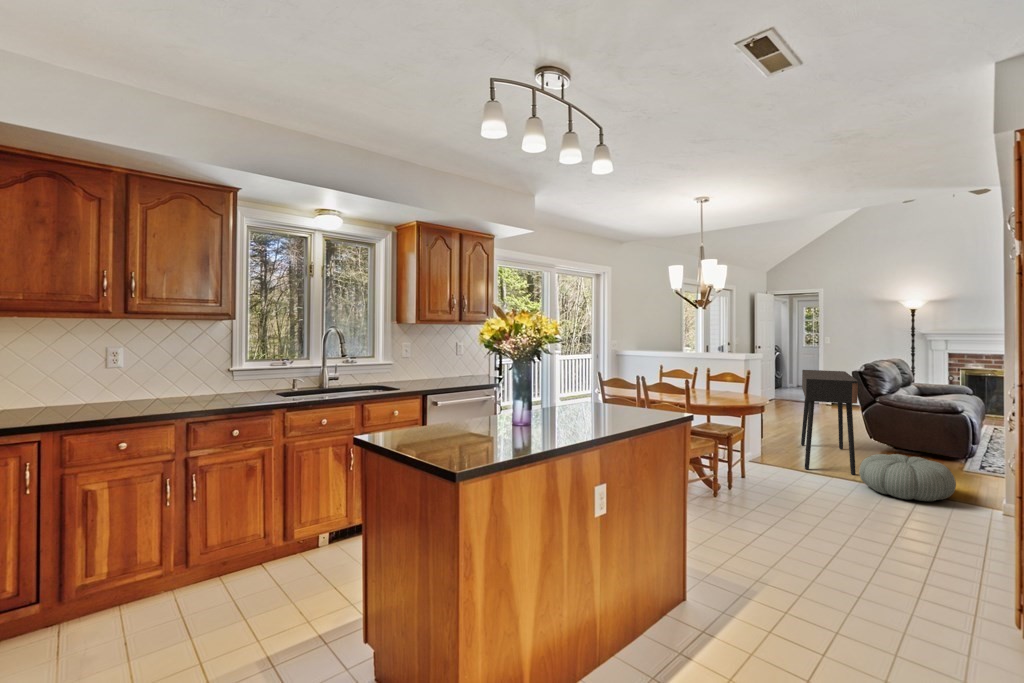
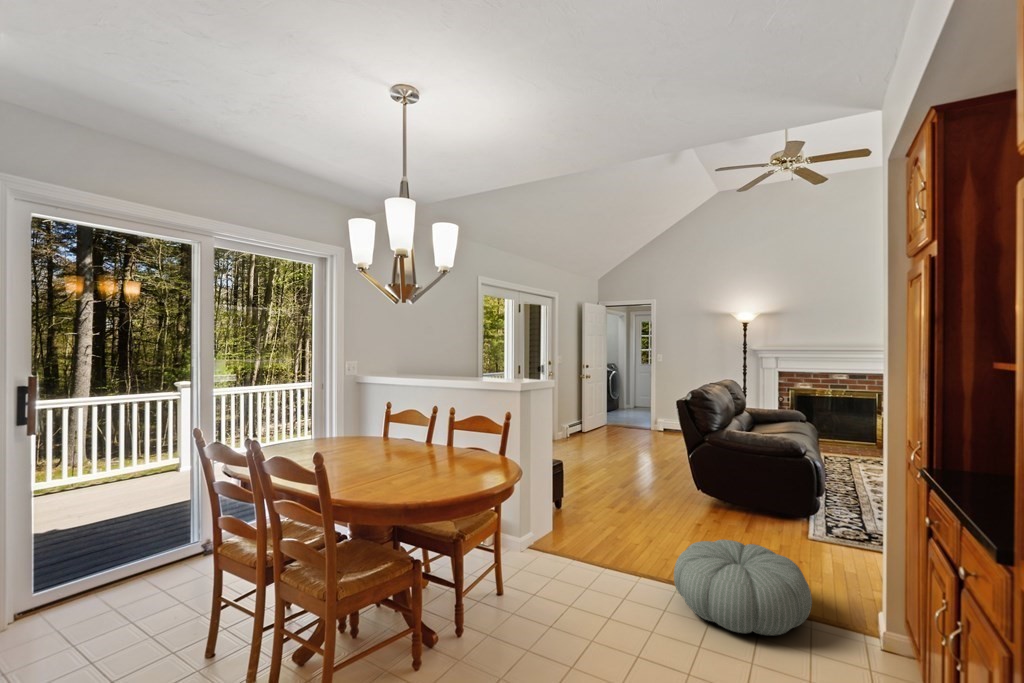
console table: present [801,370,858,475] -> none [603,399,674,568]

